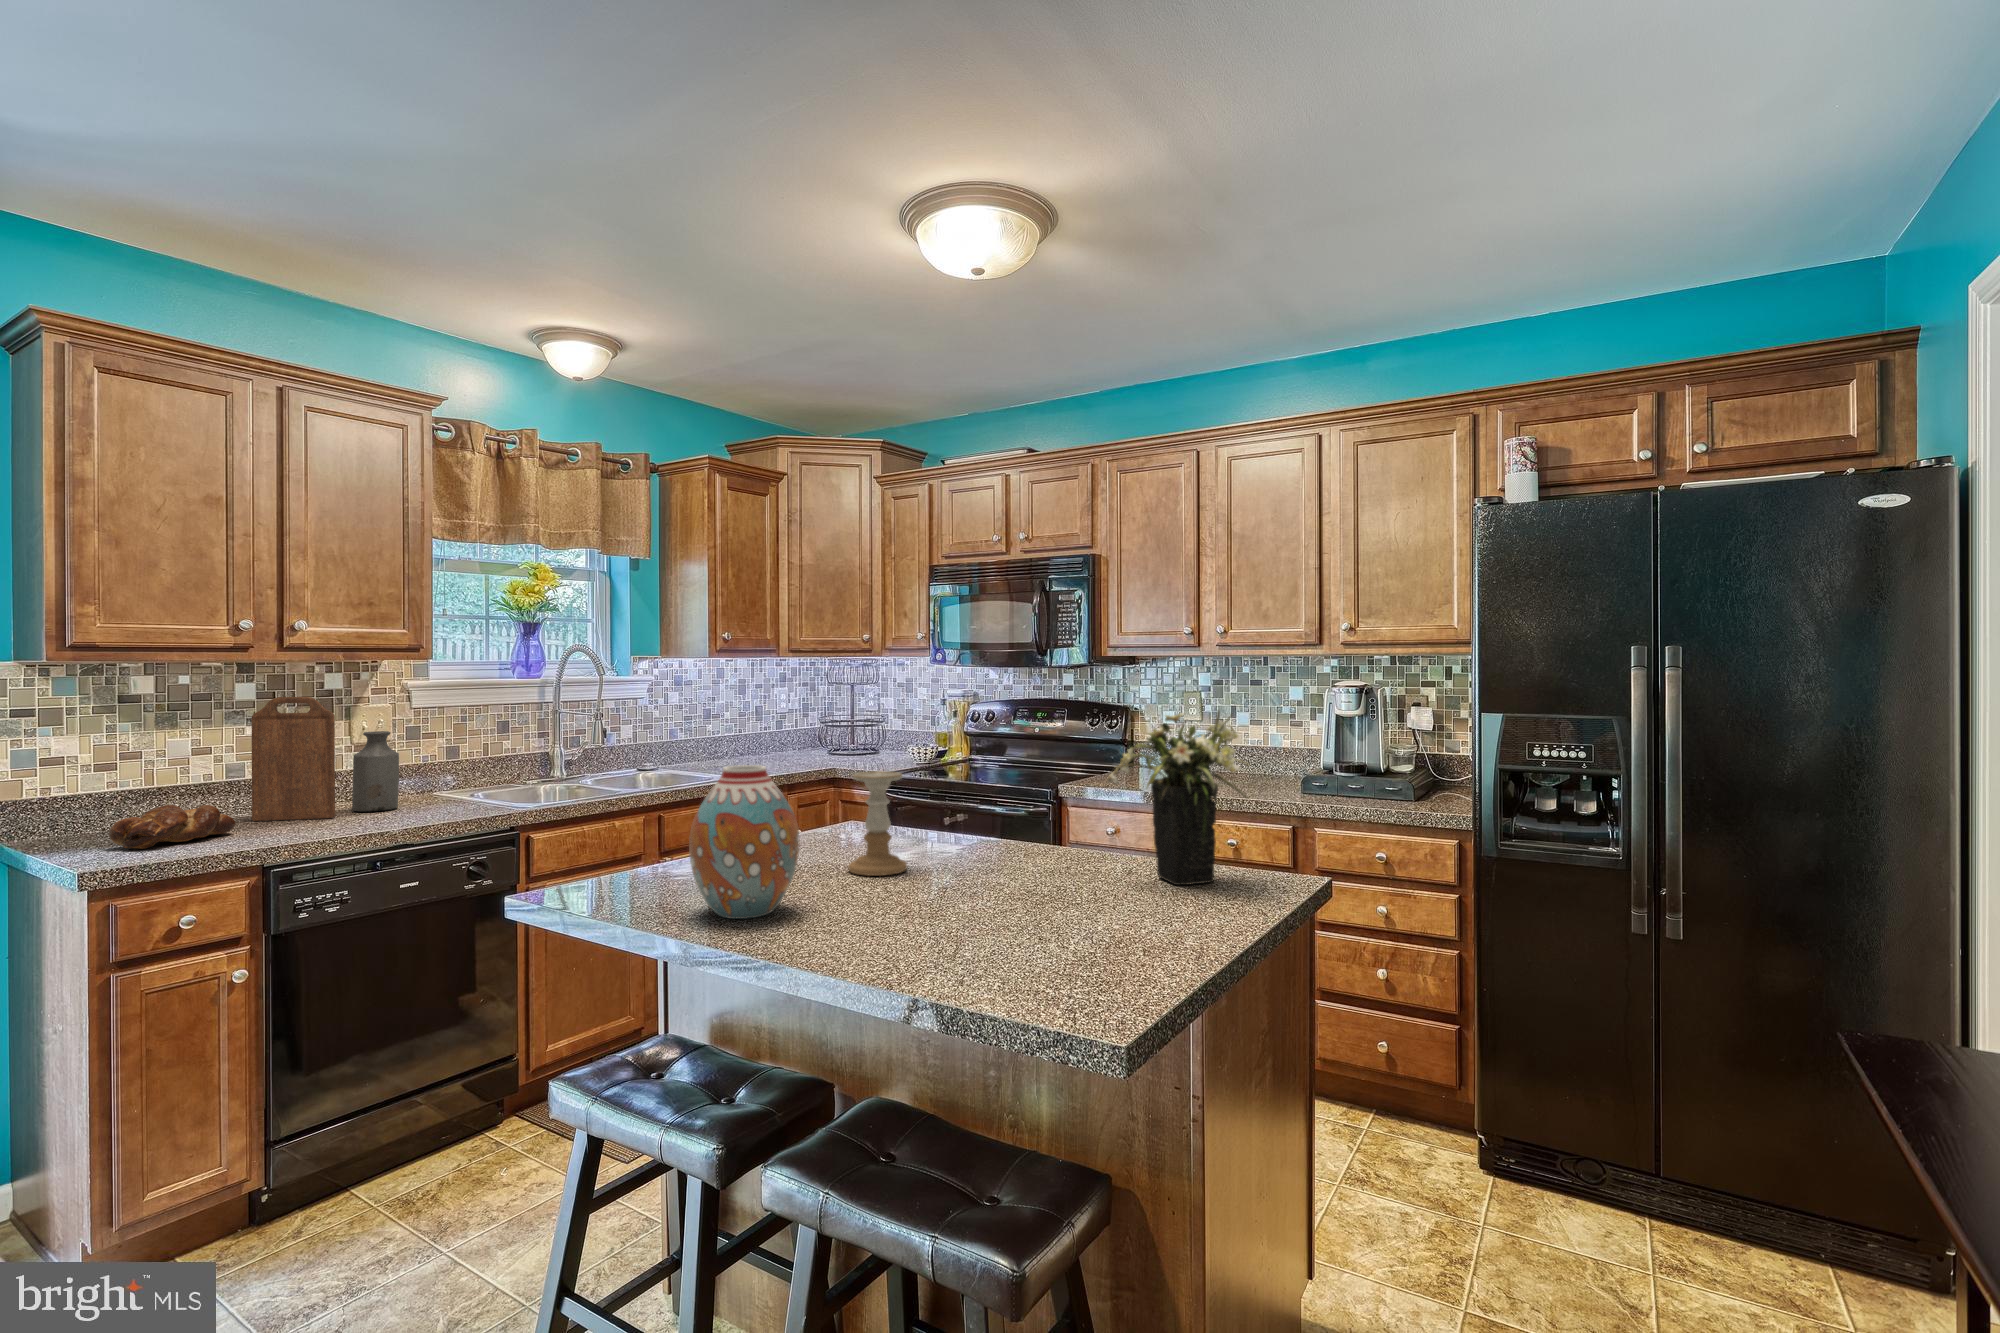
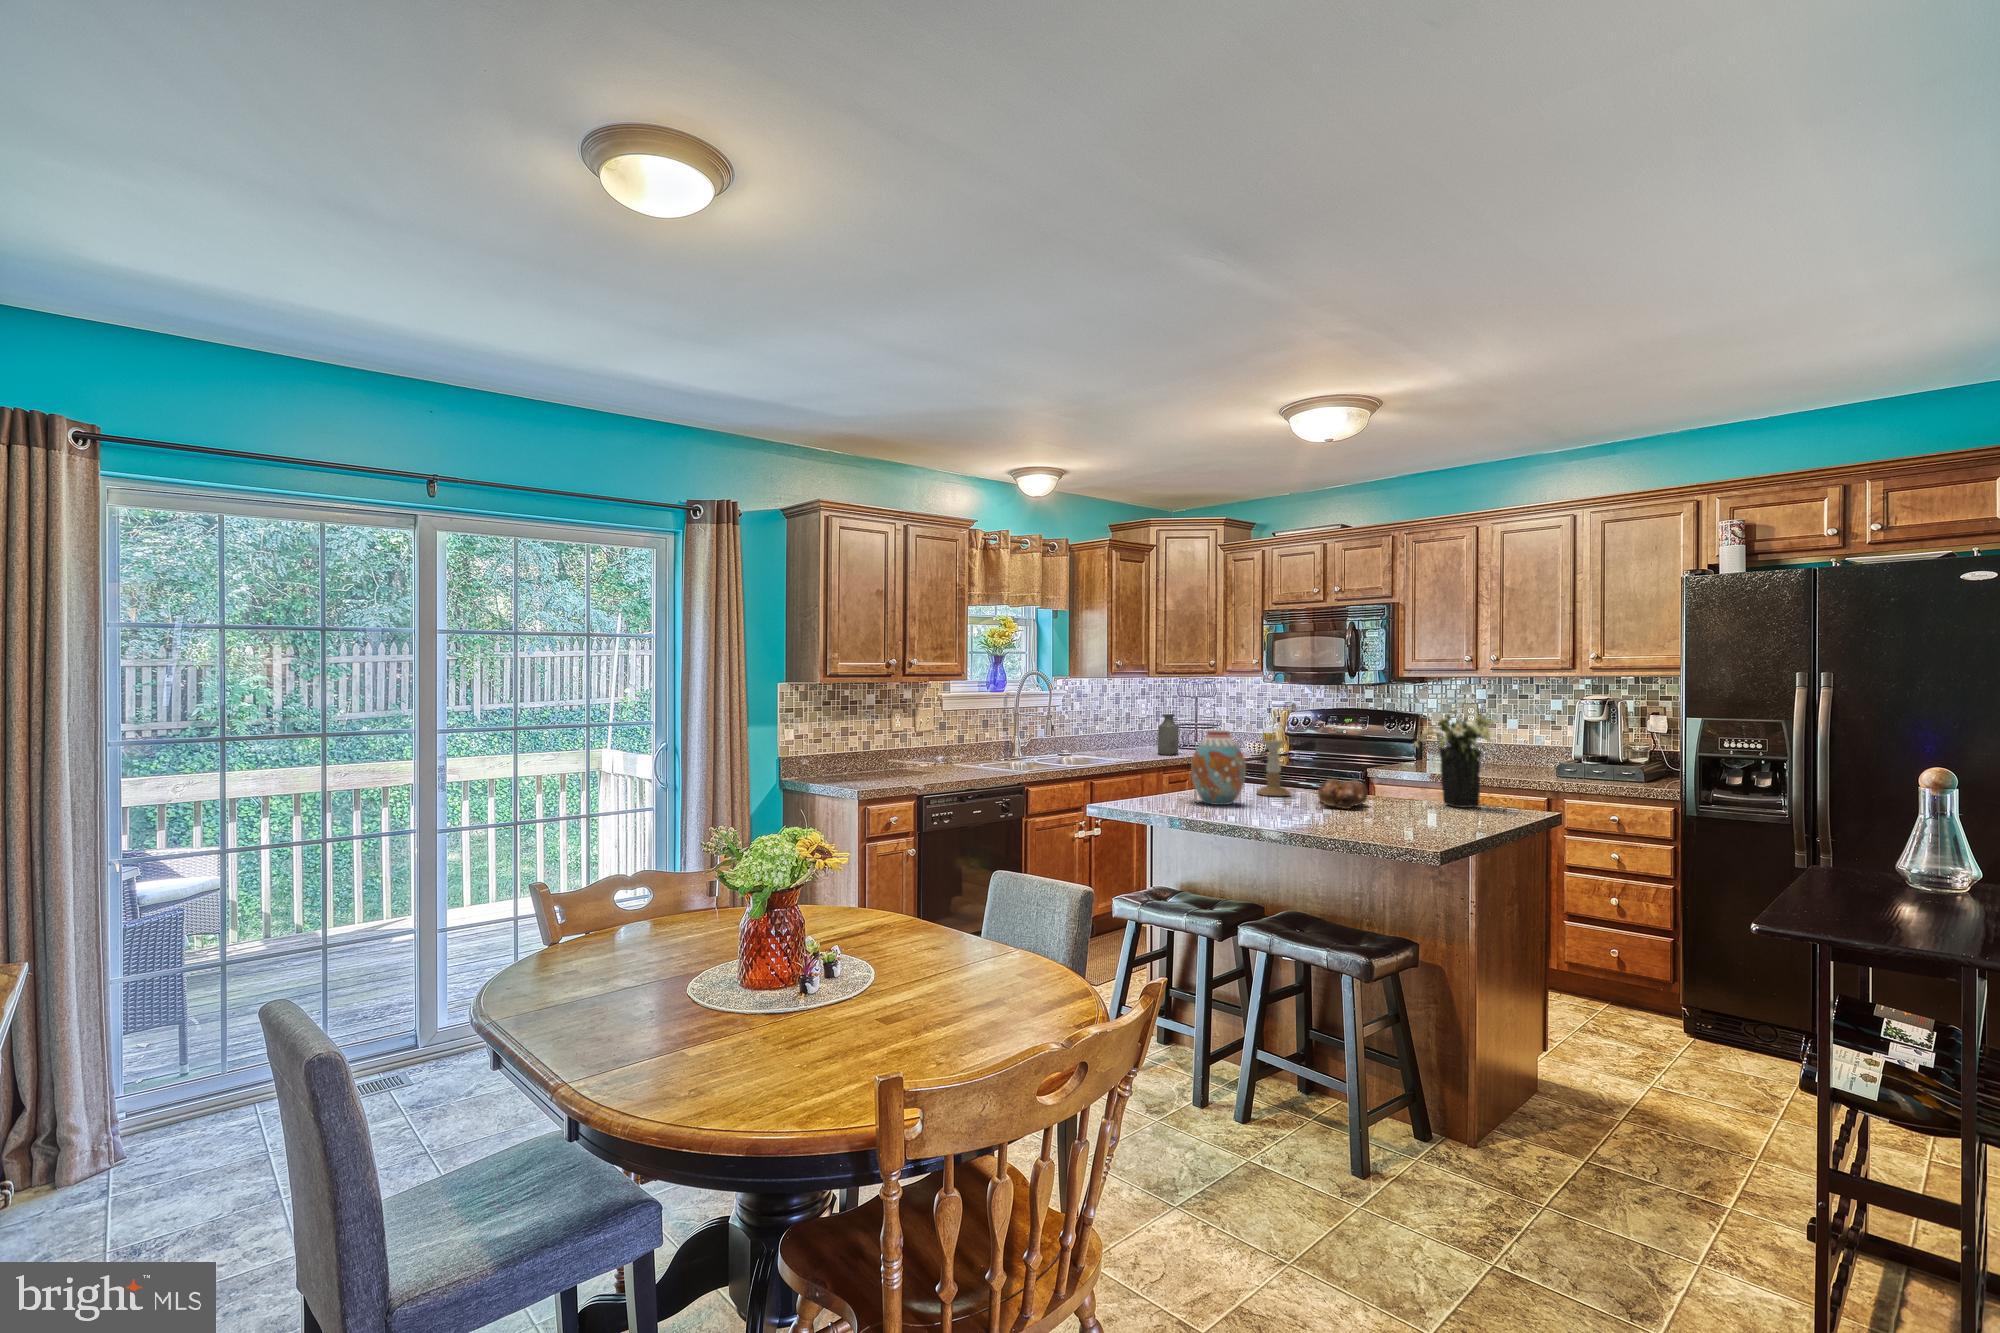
cutting board: present [251,697,335,821] -> none [884,697,926,767]
bottle: present [352,731,399,812] -> present [1158,714,1179,755]
bread loaf: present [109,805,235,849] -> present [1317,779,1368,809]

